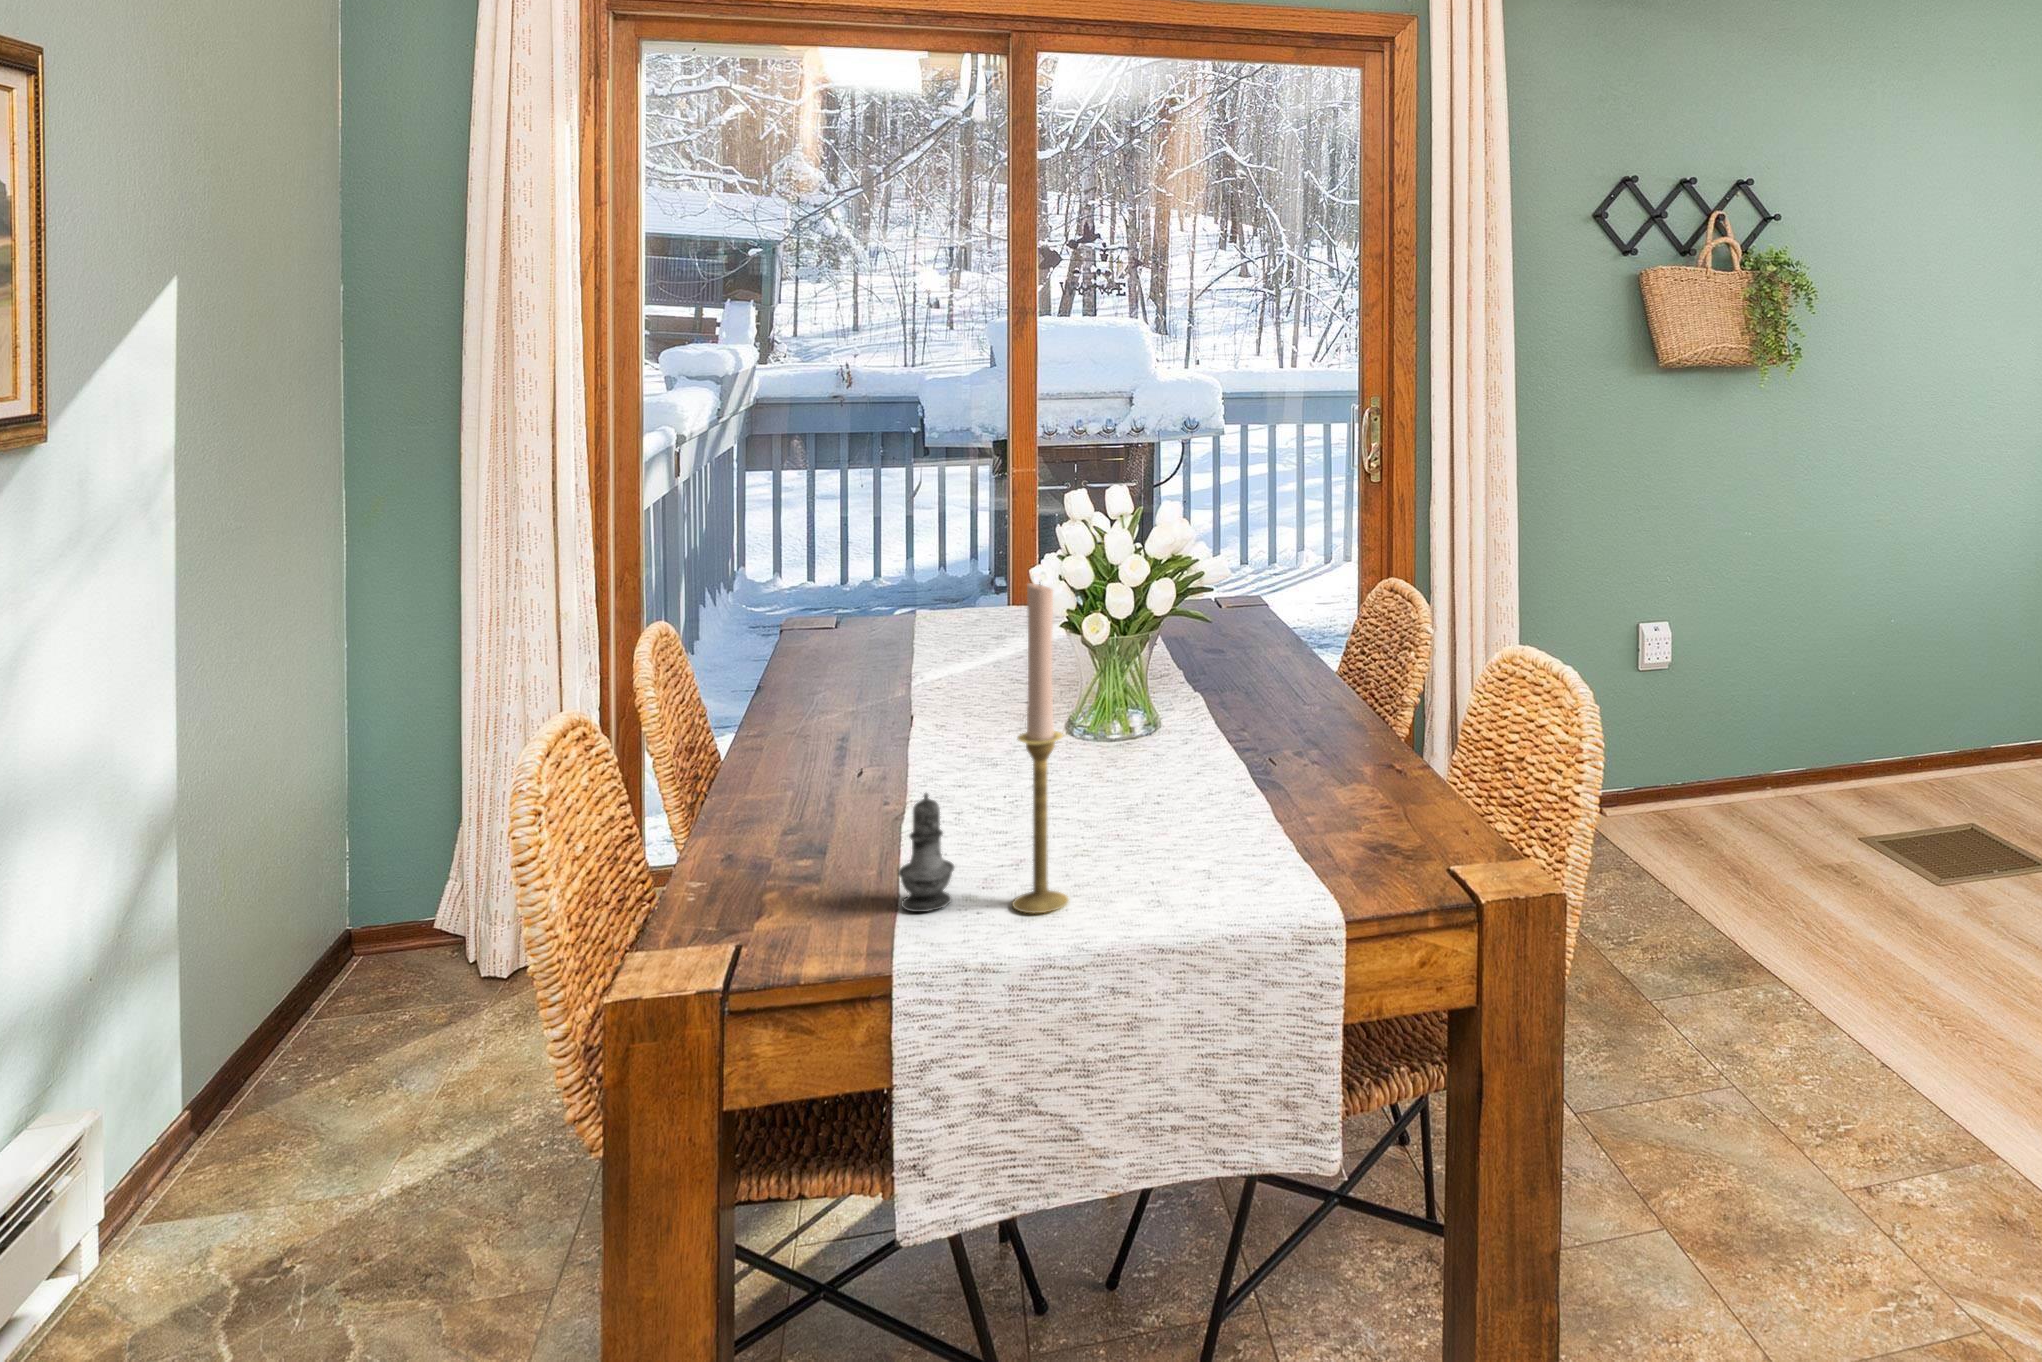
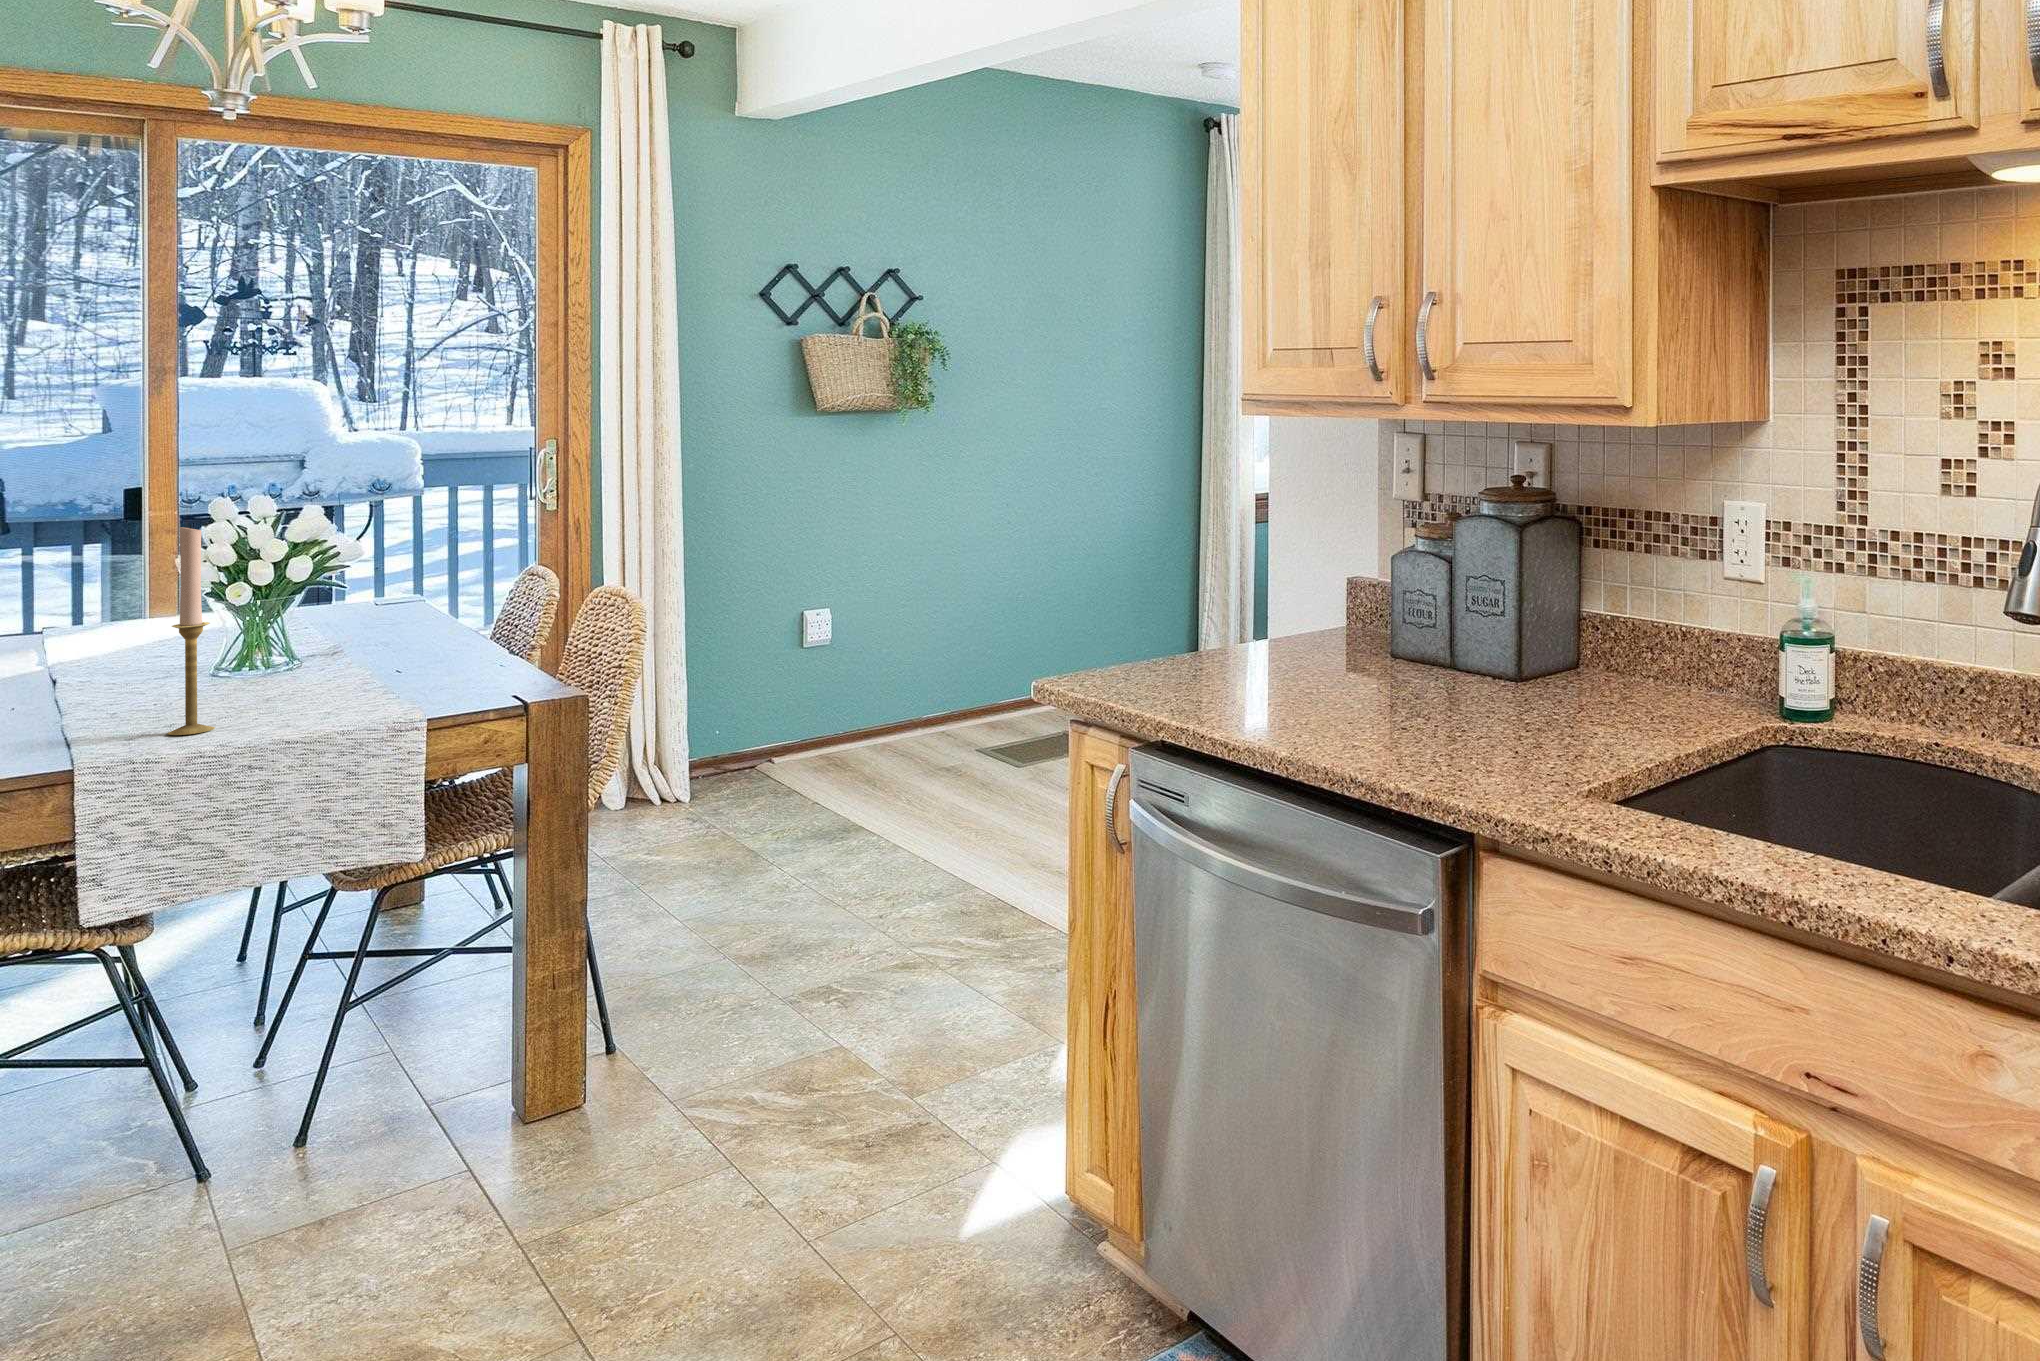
salt shaker: present [898,793,954,912] -> none [69,667,118,744]

